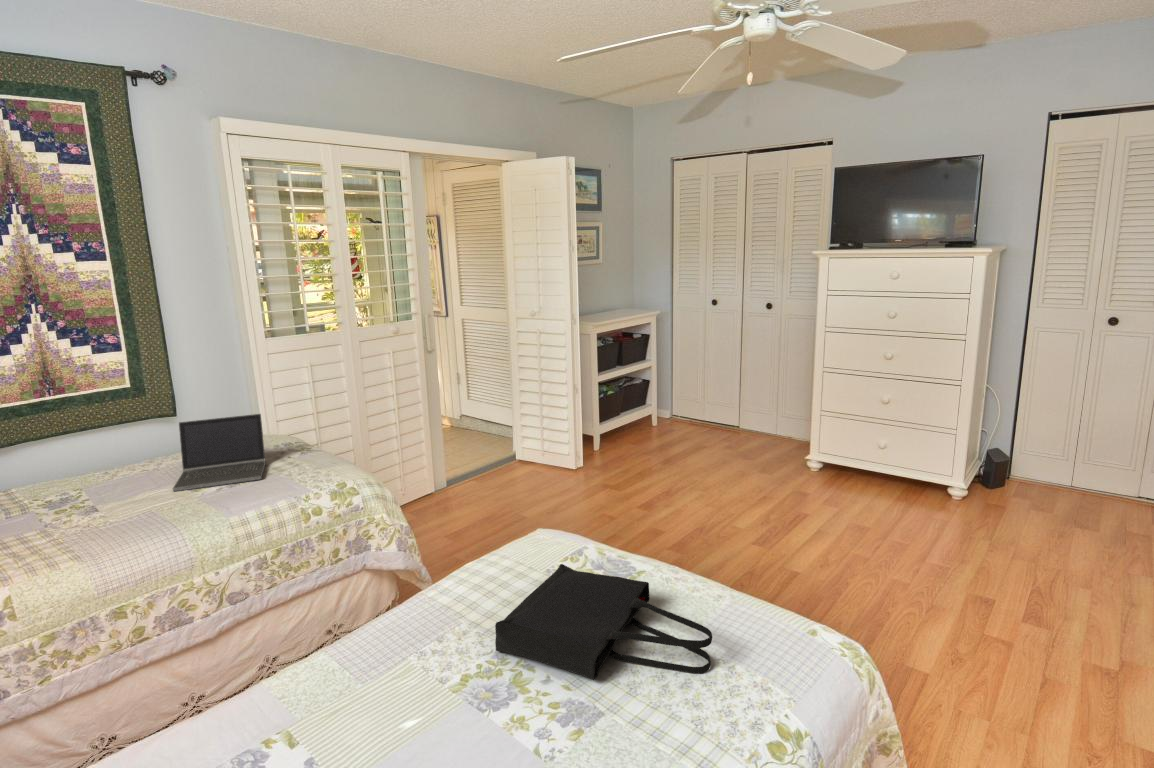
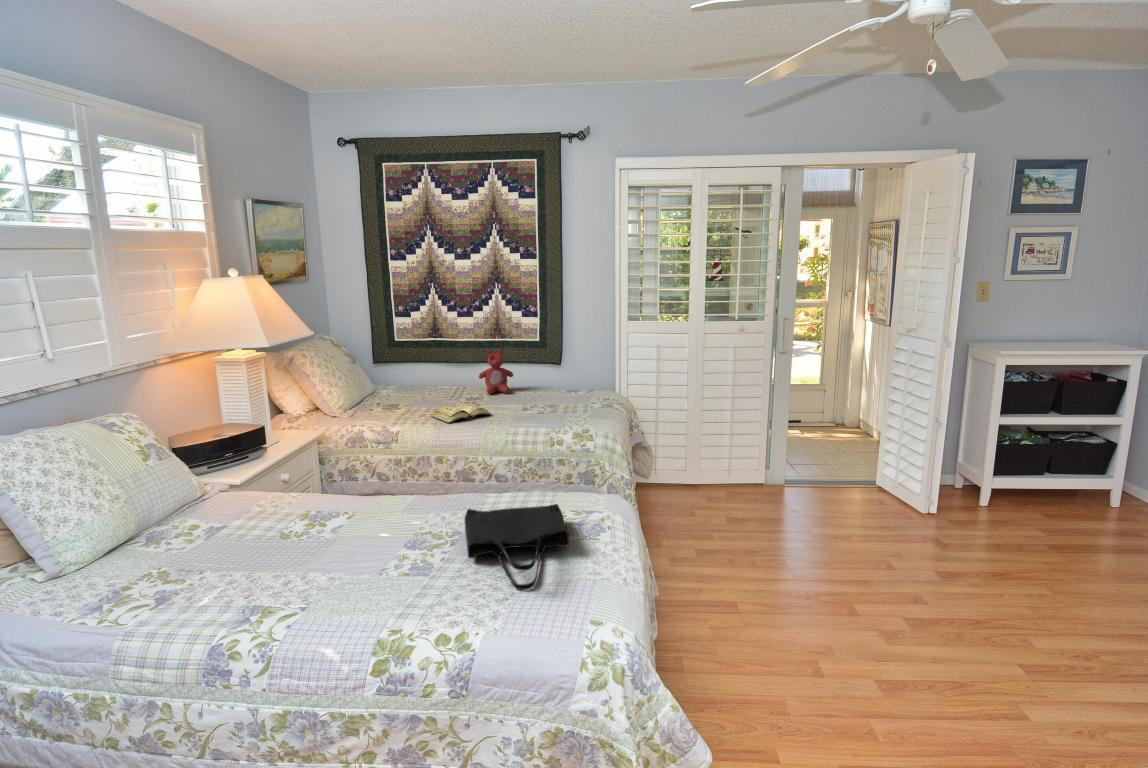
stuffed bear: none [40,410,115,487] -> present [479,349,513,394]
laptop computer: present [173,414,266,491] -> none [515,367,581,415]
diary: none [35,505,153,552] -> present [431,403,491,424]

